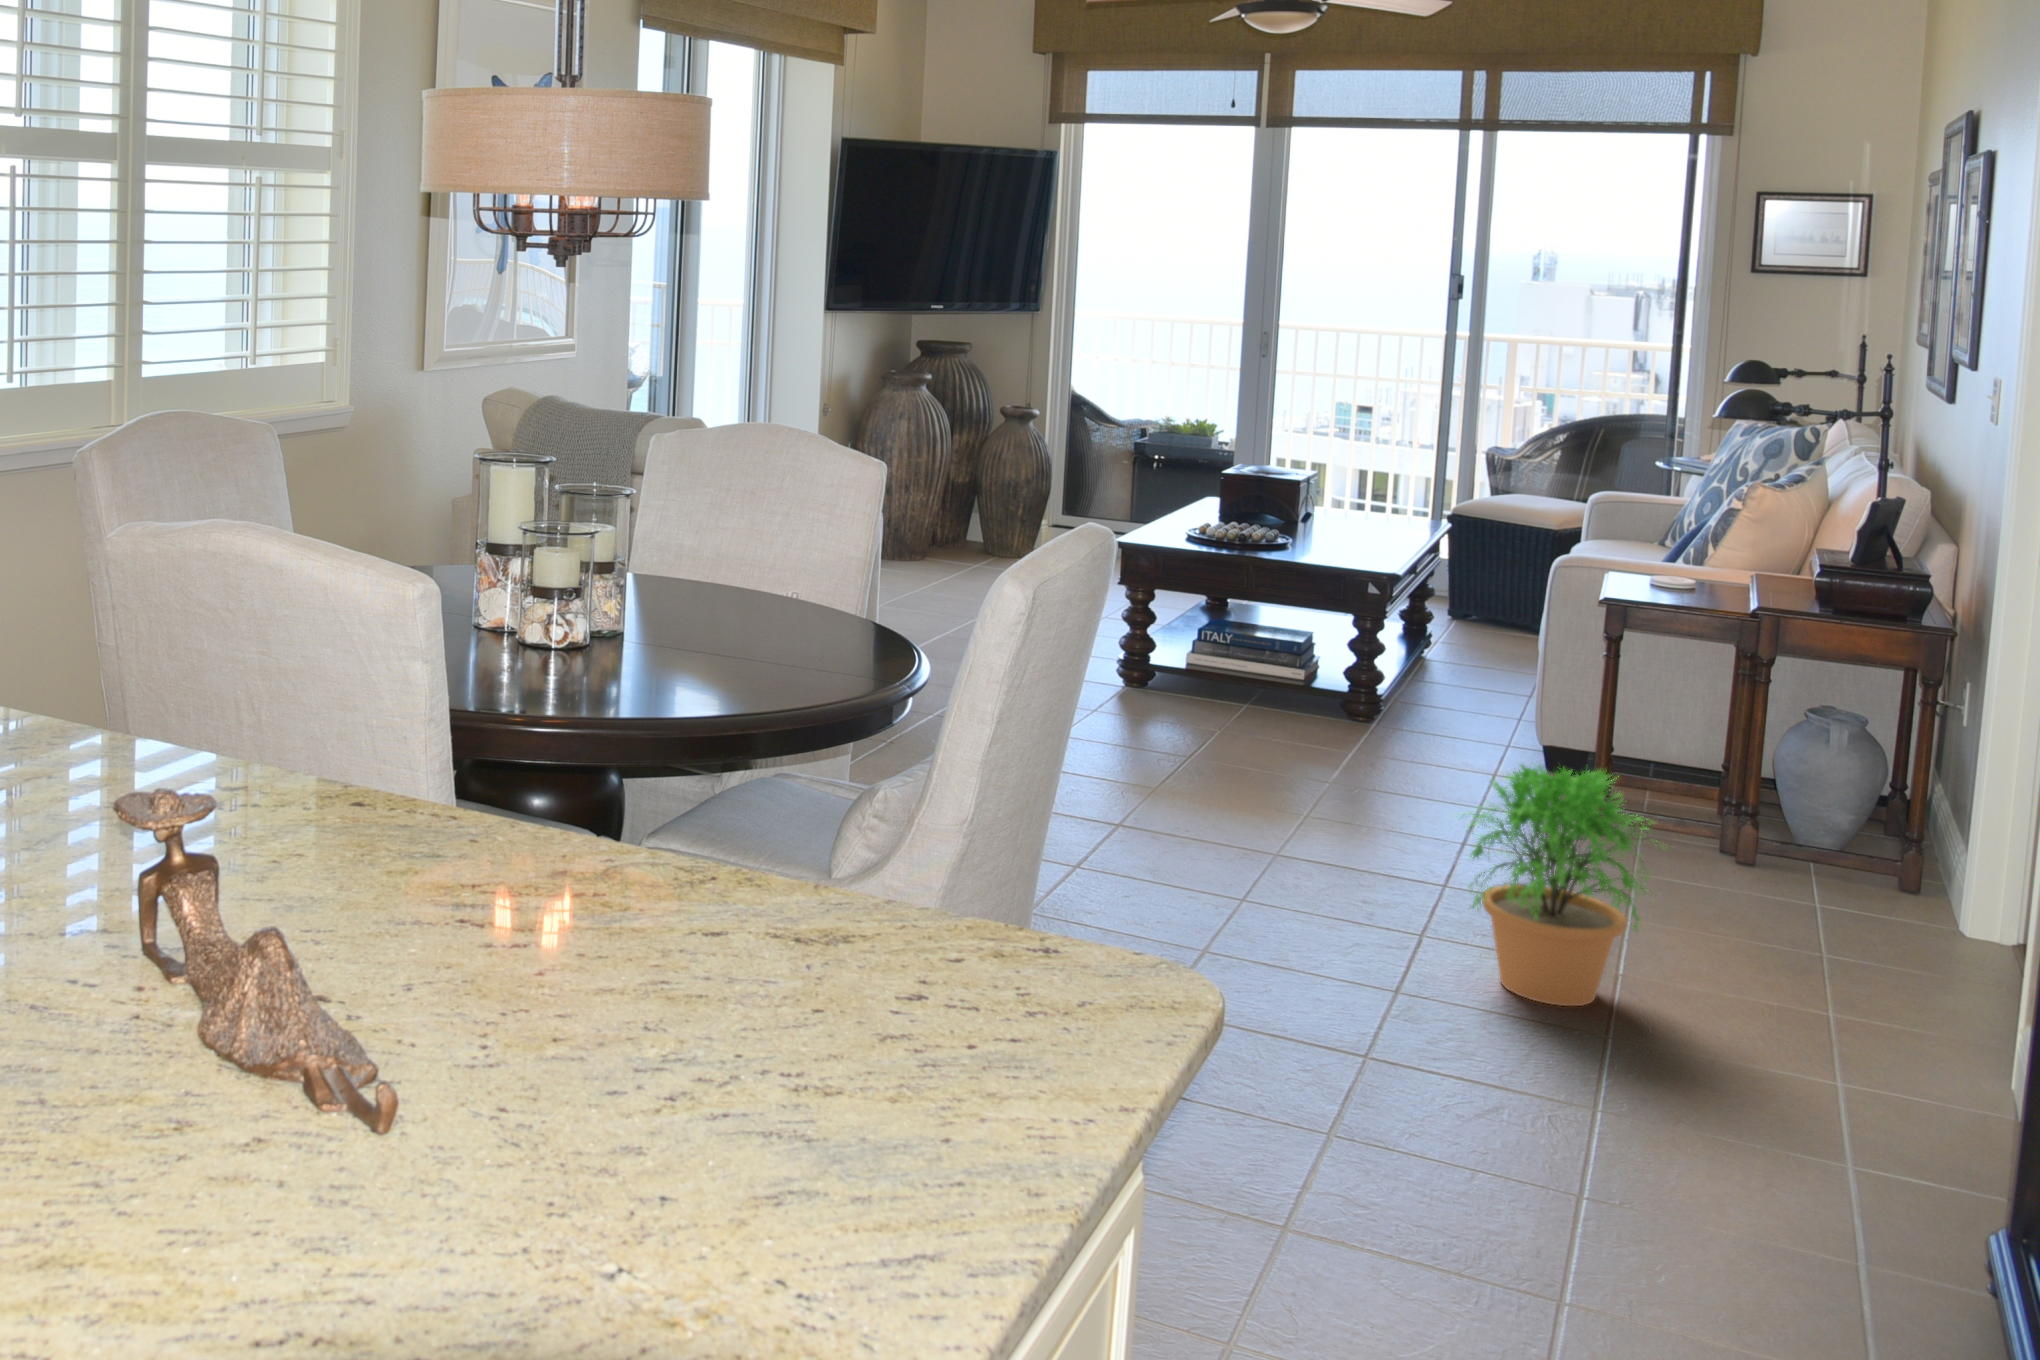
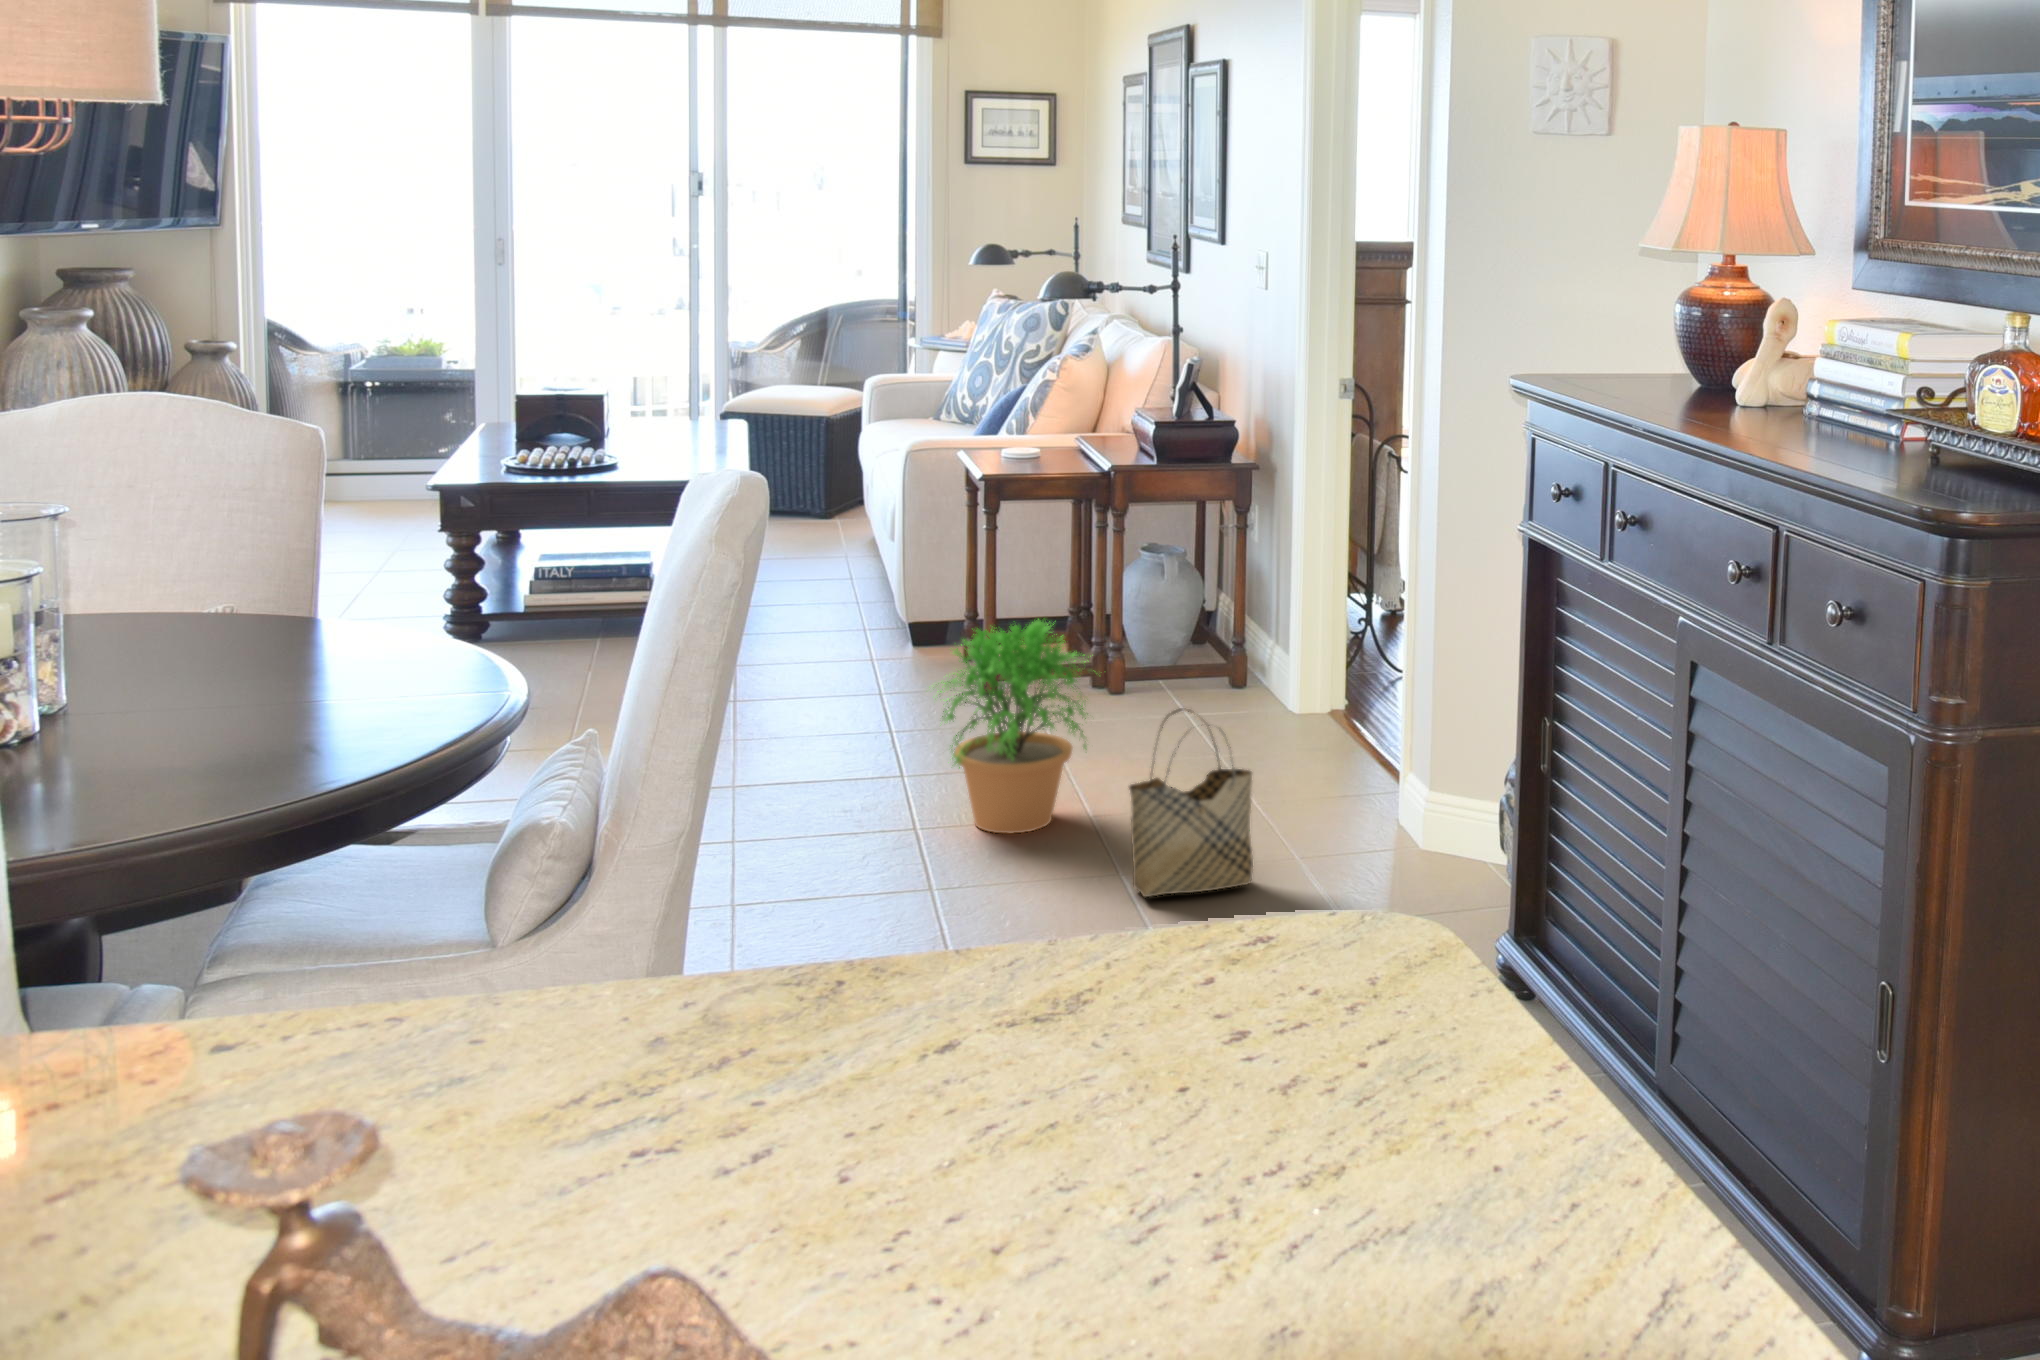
woven basket: none [1639,906,1823,1148] -> present [1129,709,1253,897]

